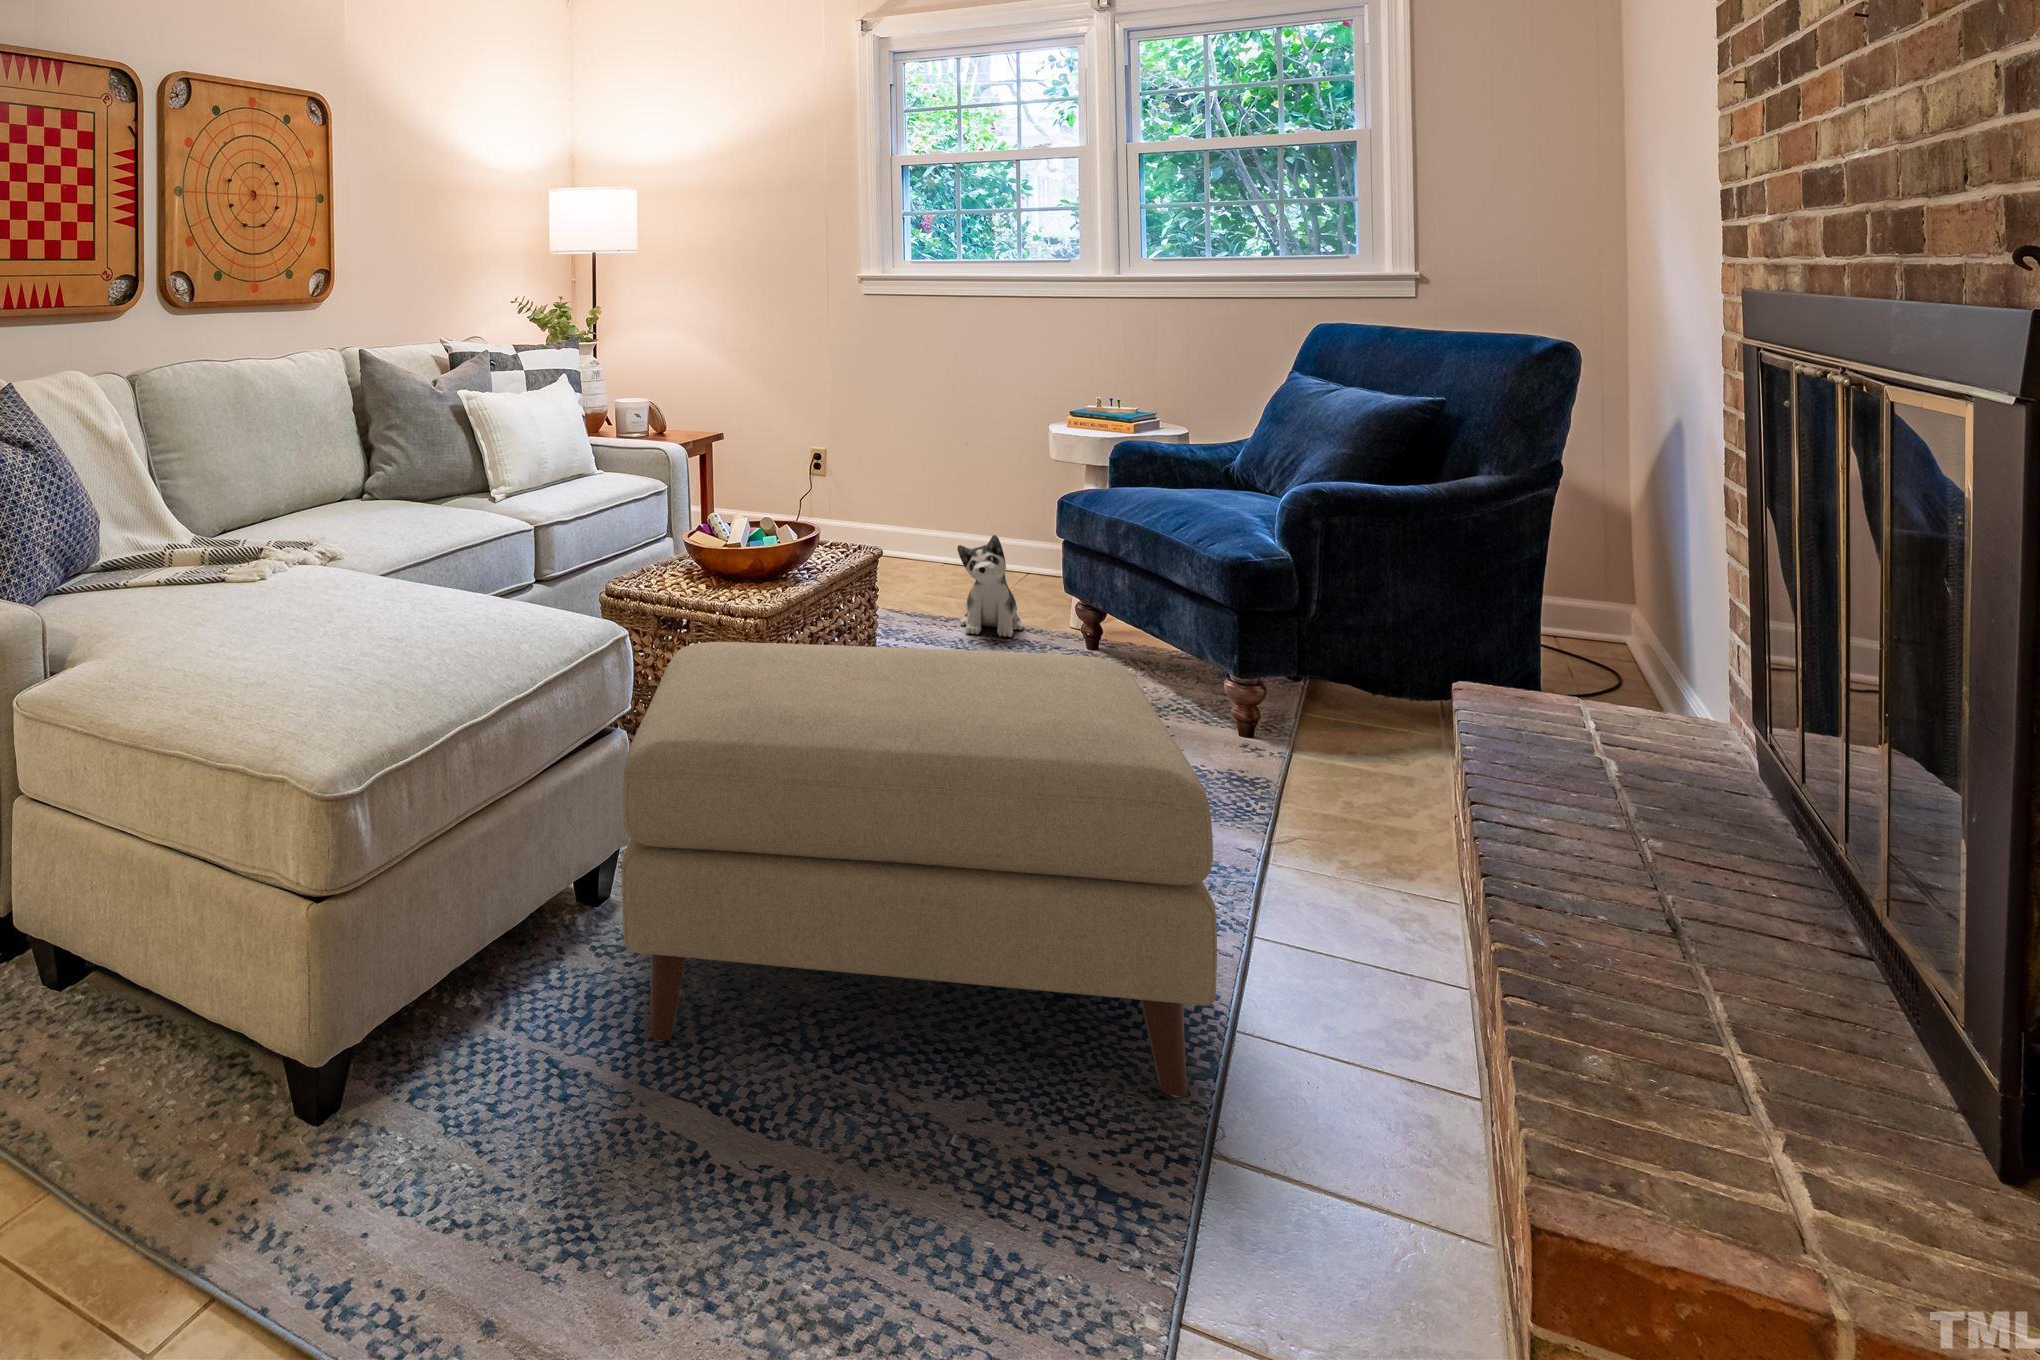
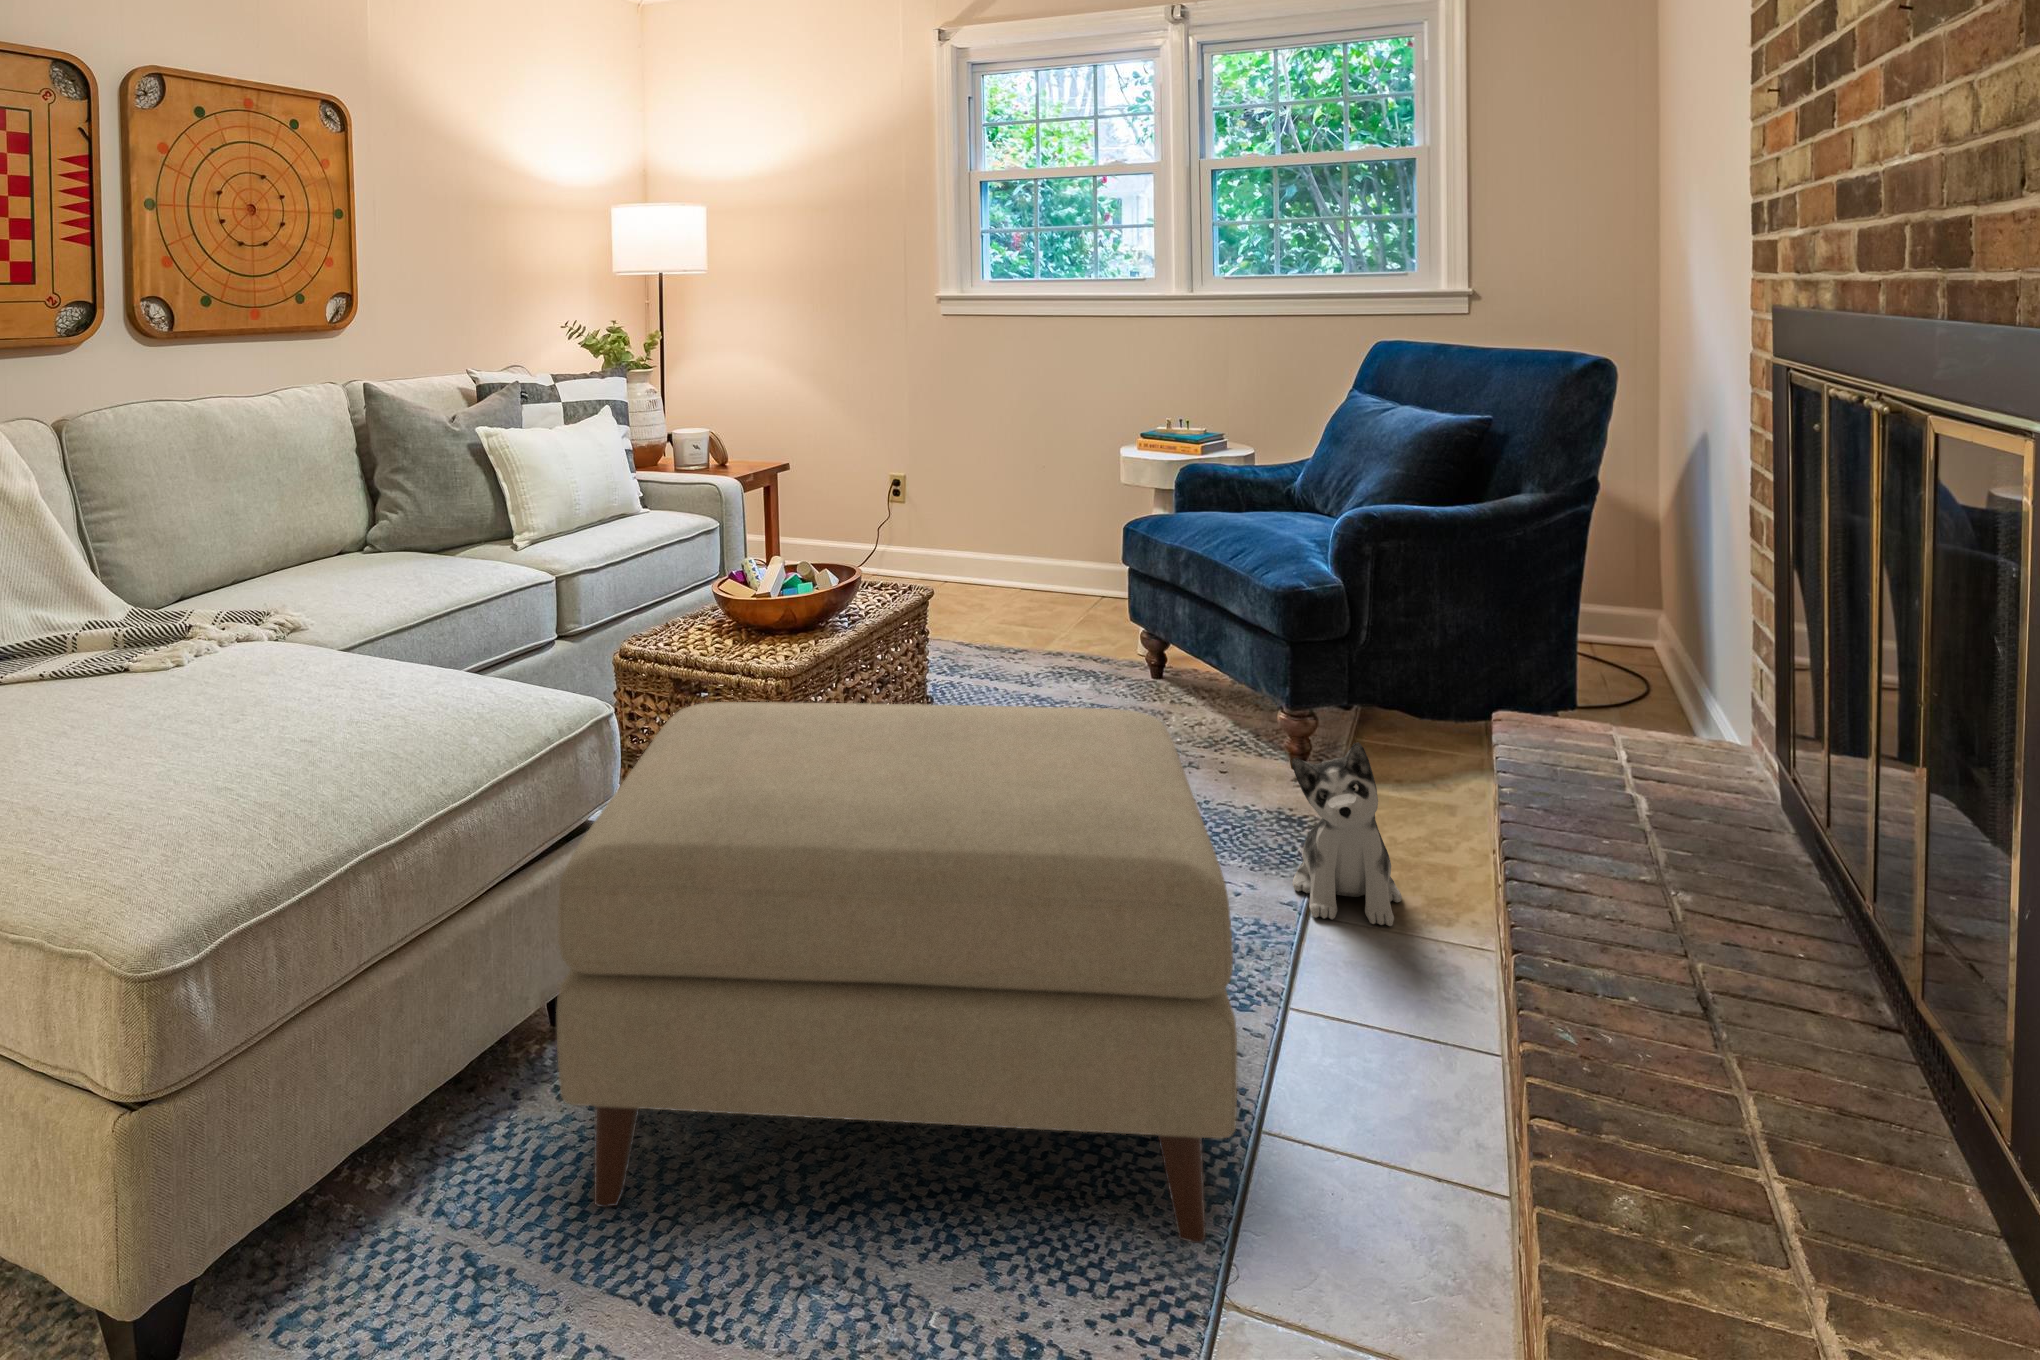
plush toy: present [958,535,1023,637] -> present [1292,742,1402,926]

